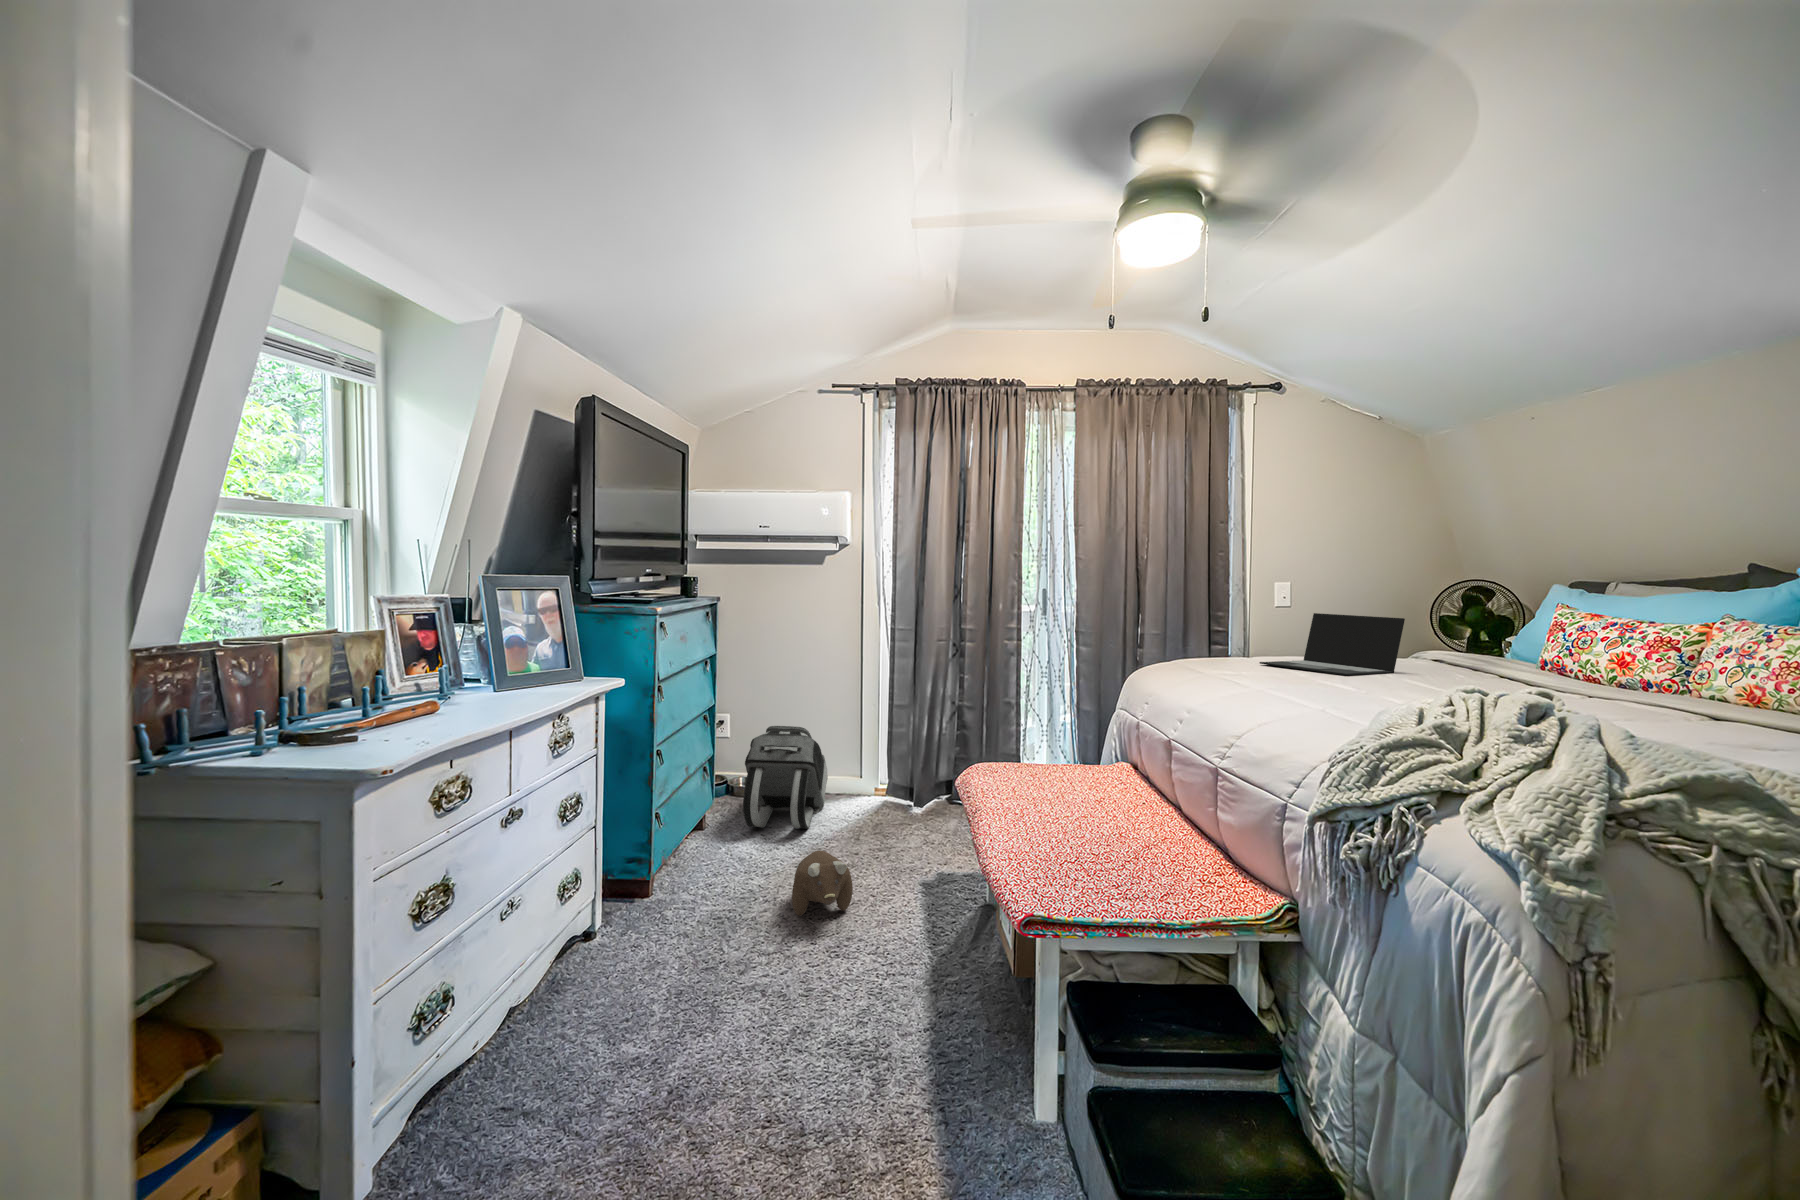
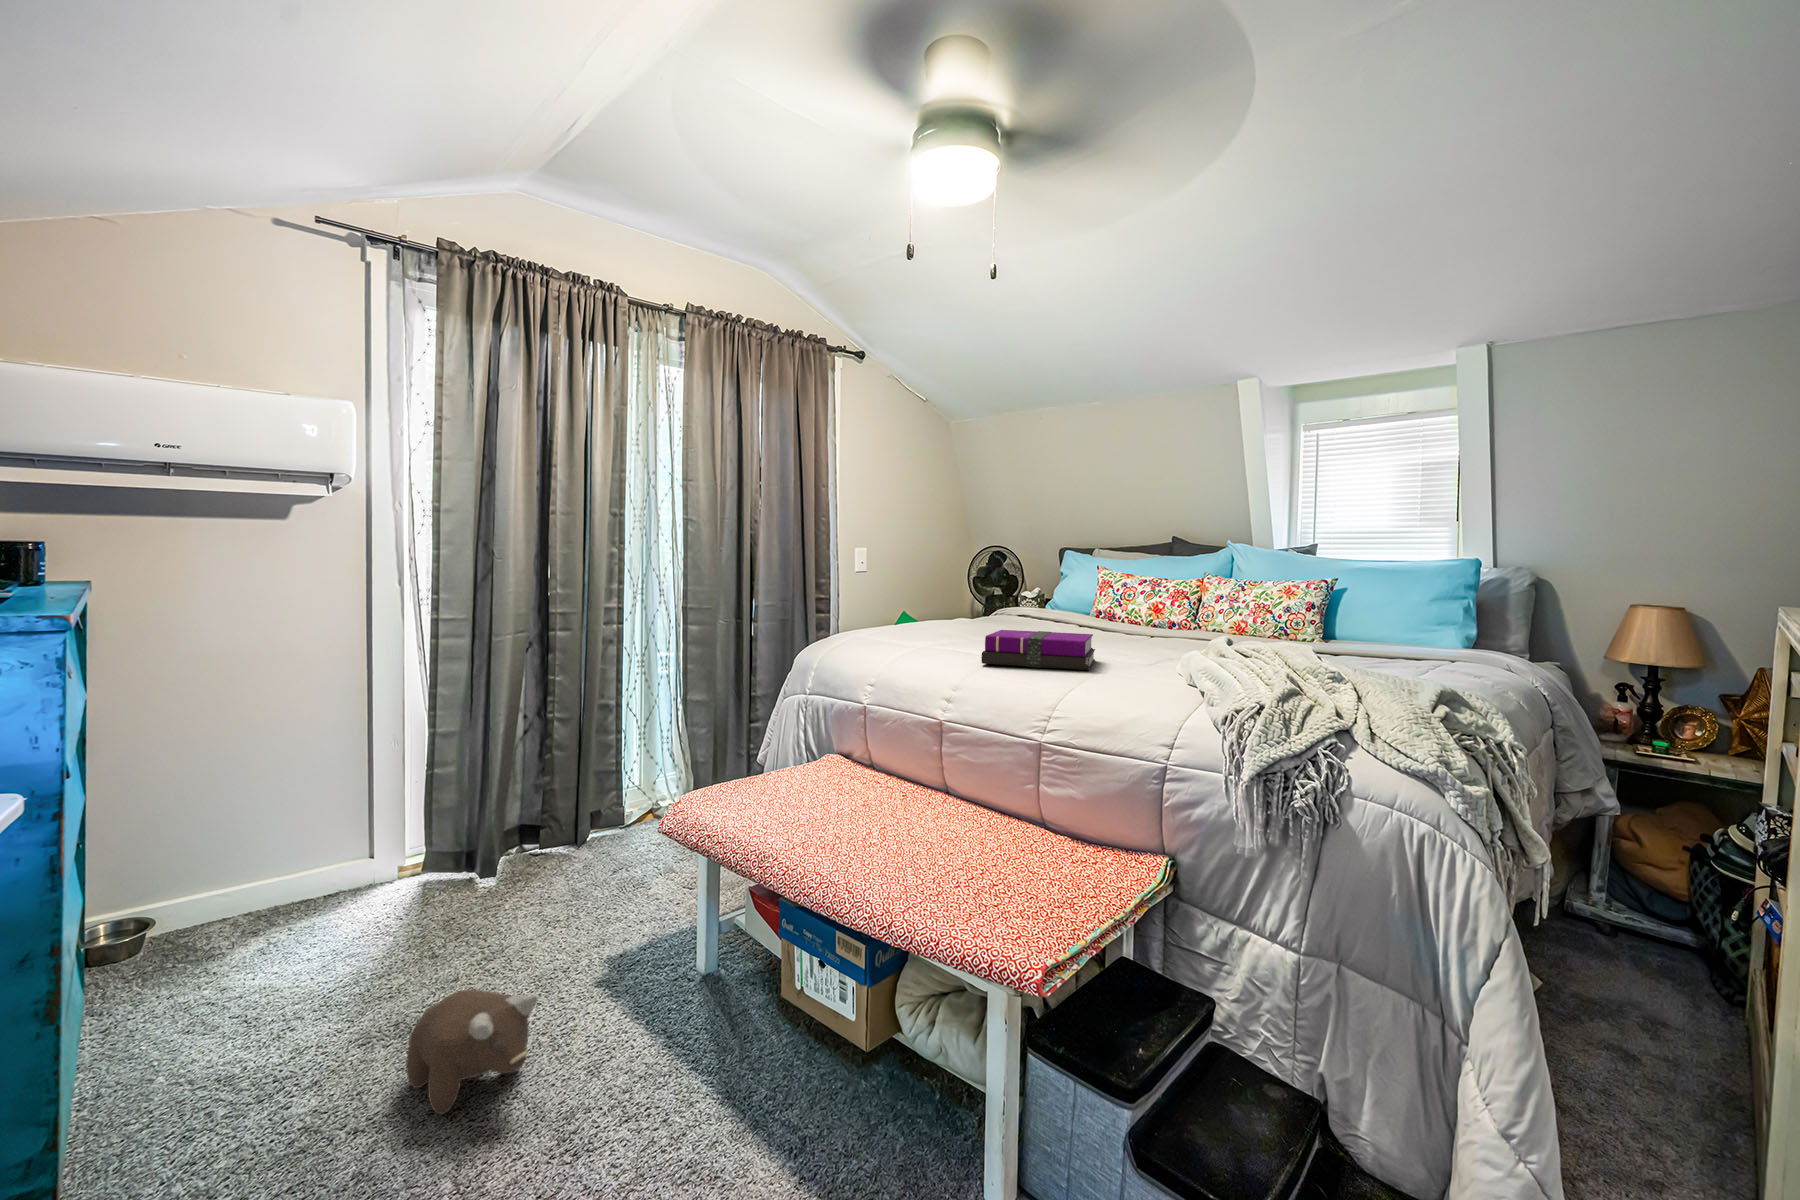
laptop: present [1259,613,1405,675] -> none [906,579,1014,636]
notebook: none [1217,664,1368,710] -> present [981,630,1095,670]
backpack: present [743,726,828,829] -> none [169,797,338,1000]

